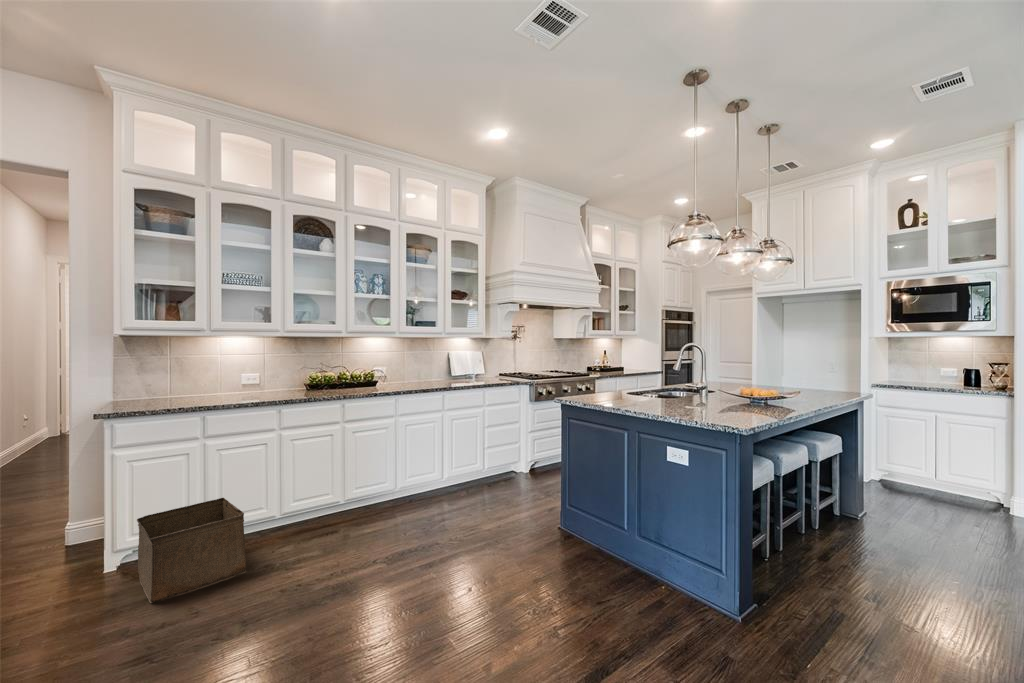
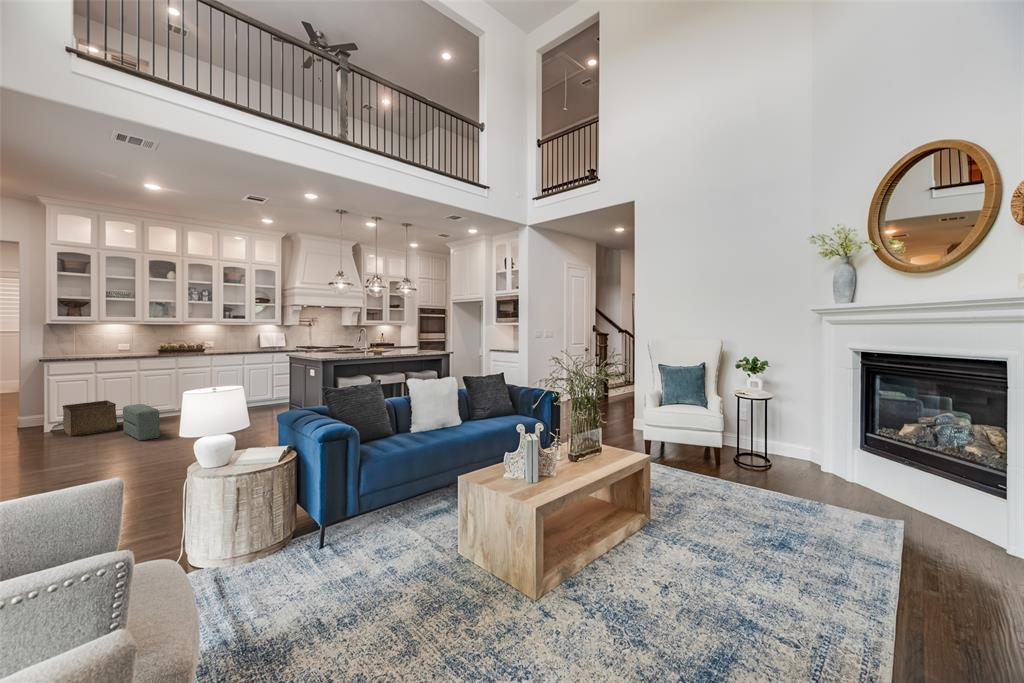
pouf: none [263,518,359,645] -> present [123,404,160,440]

